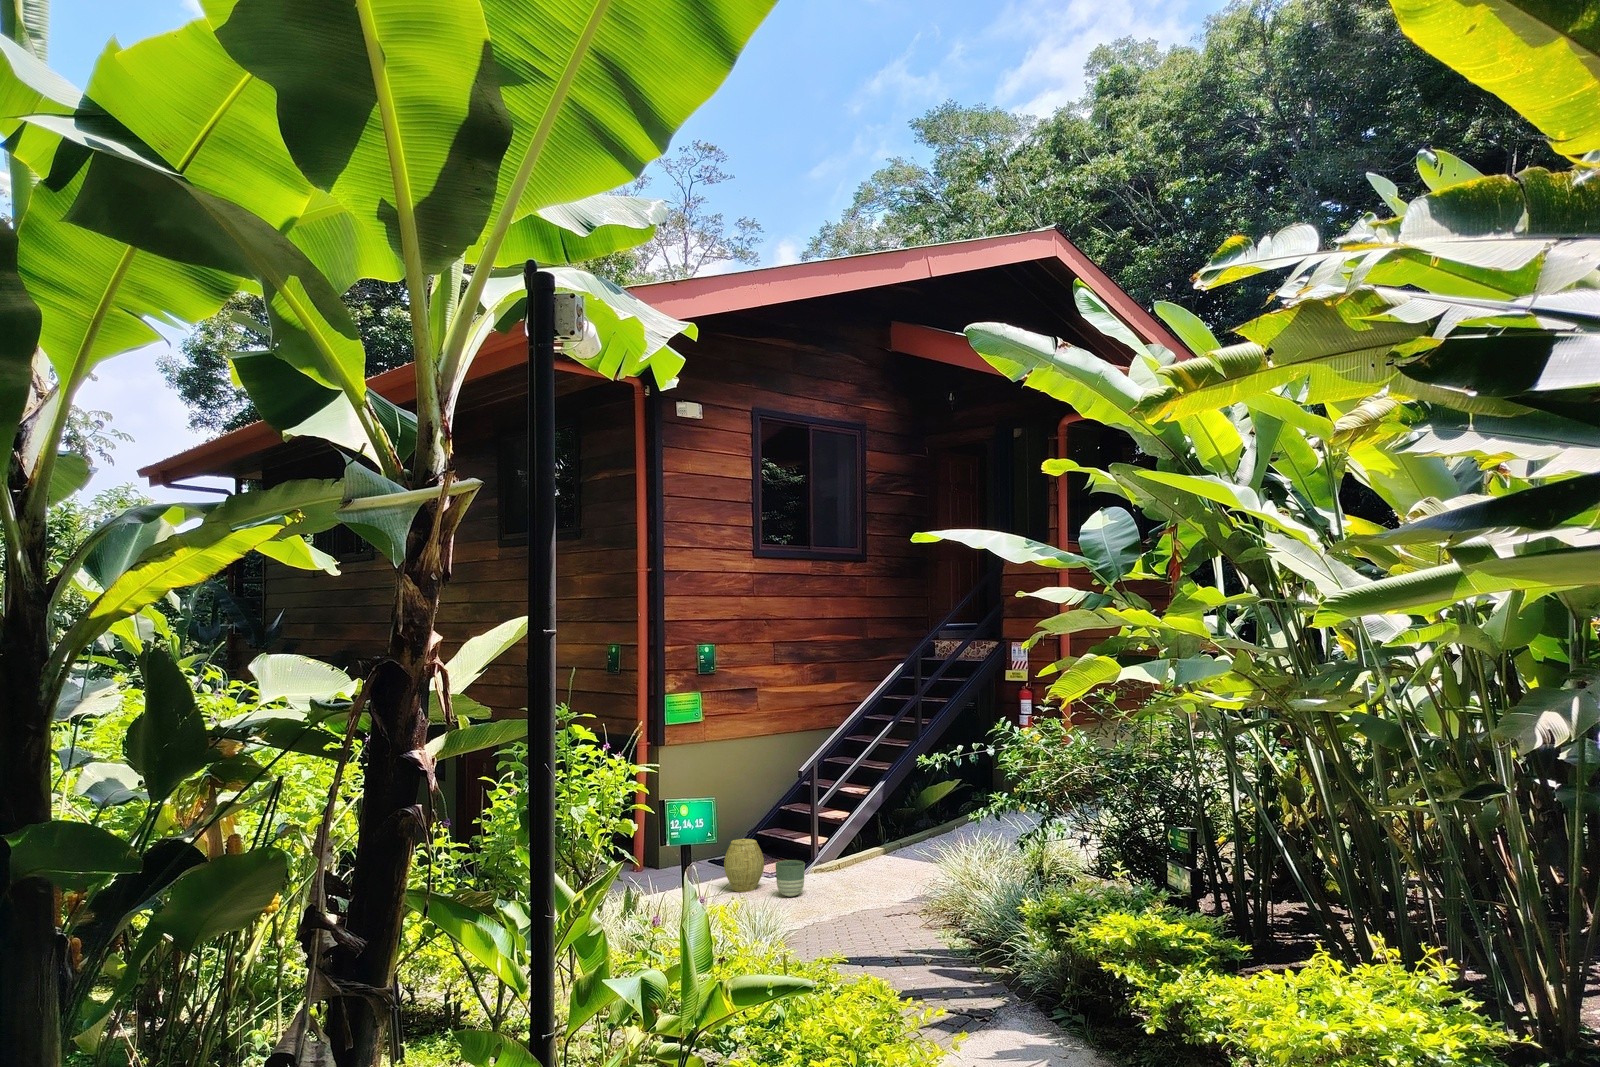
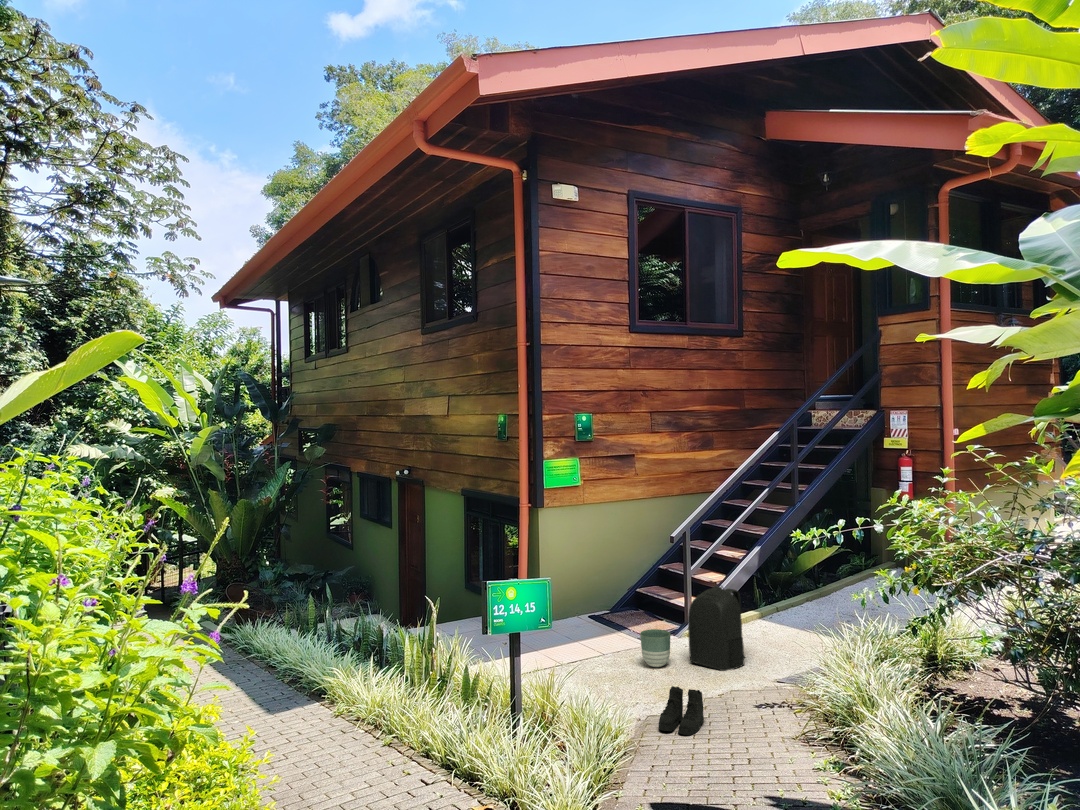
backpack: none [822,814,876,895] -> present [688,586,745,671]
woven basket: present [724,839,764,892] -> none [593,604,632,657]
boots: none [805,899,844,939] -> present [659,686,704,735]

